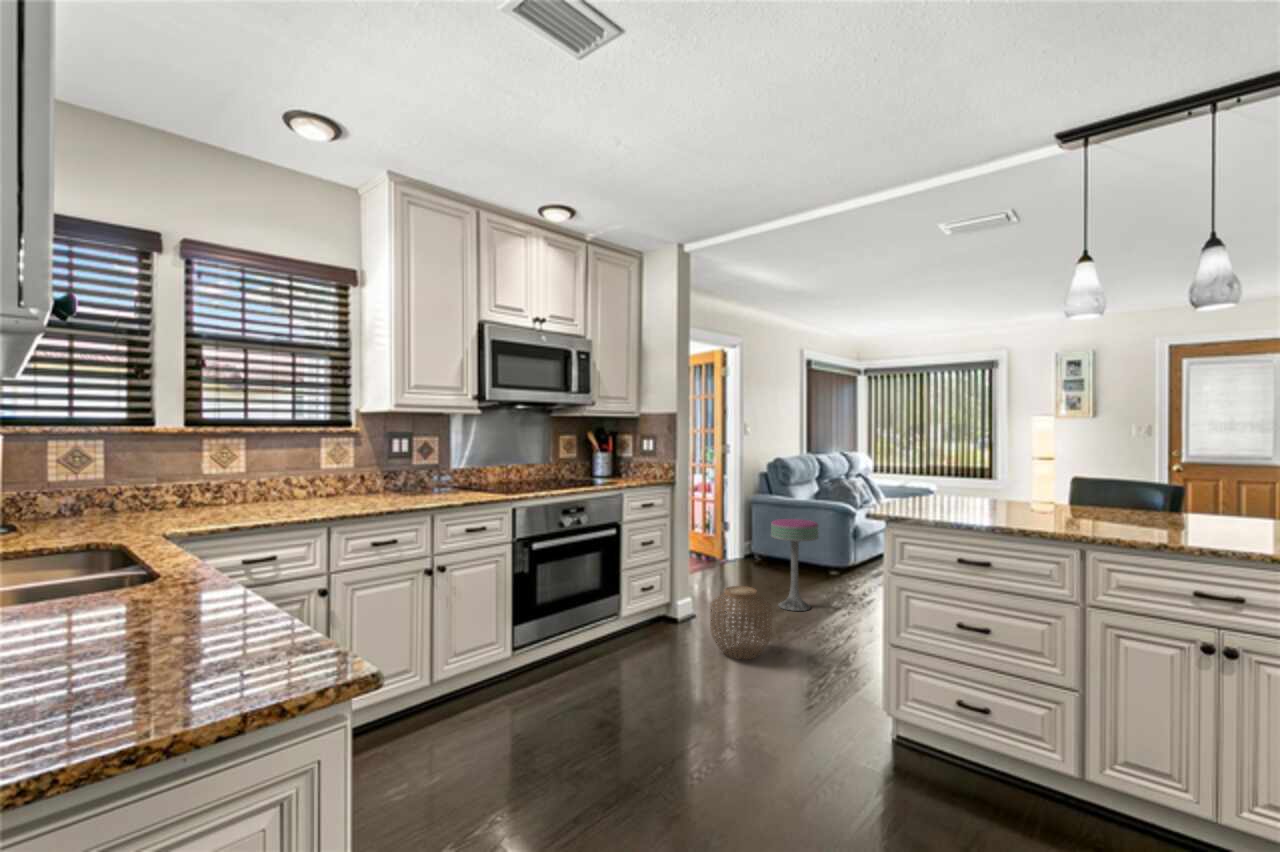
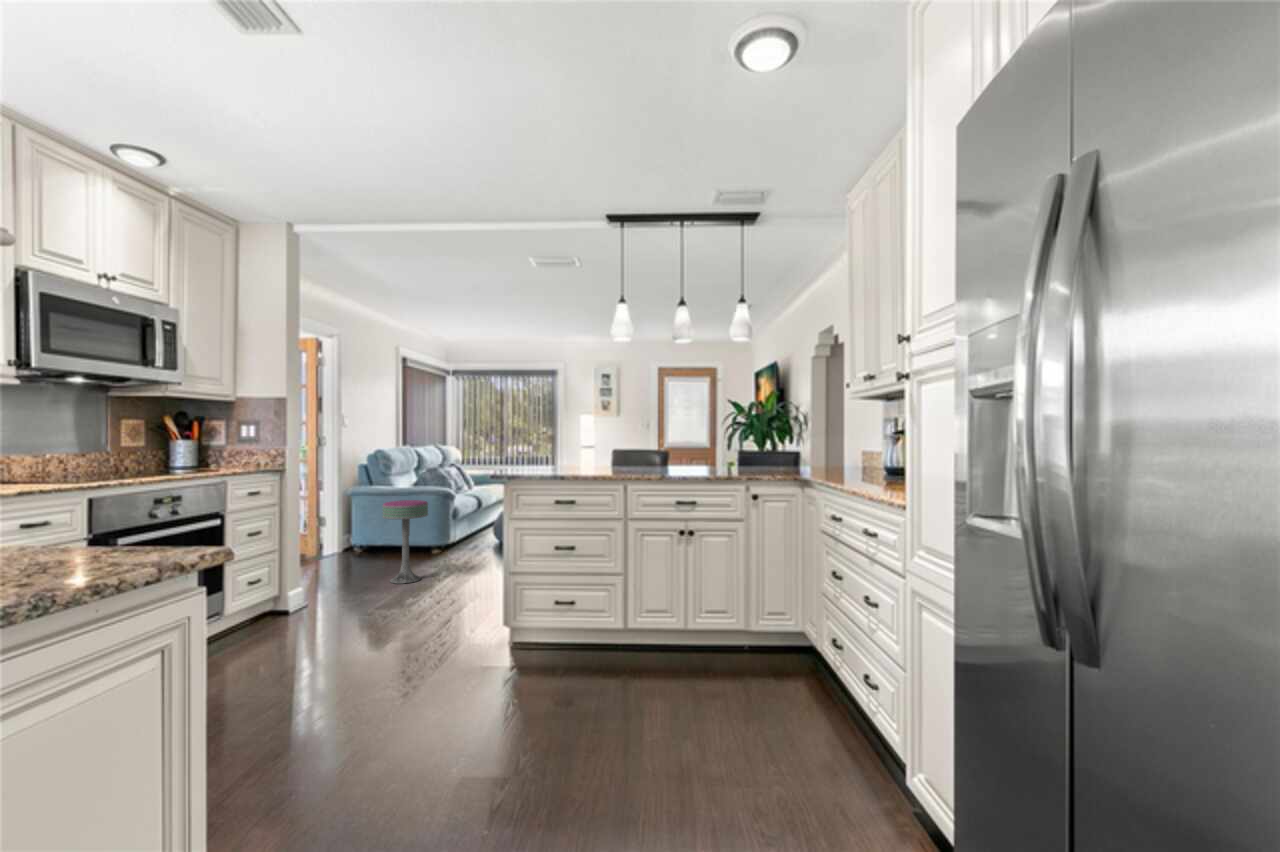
woven basket: present [710,586,772,659] -> none [331,560,395,628]

